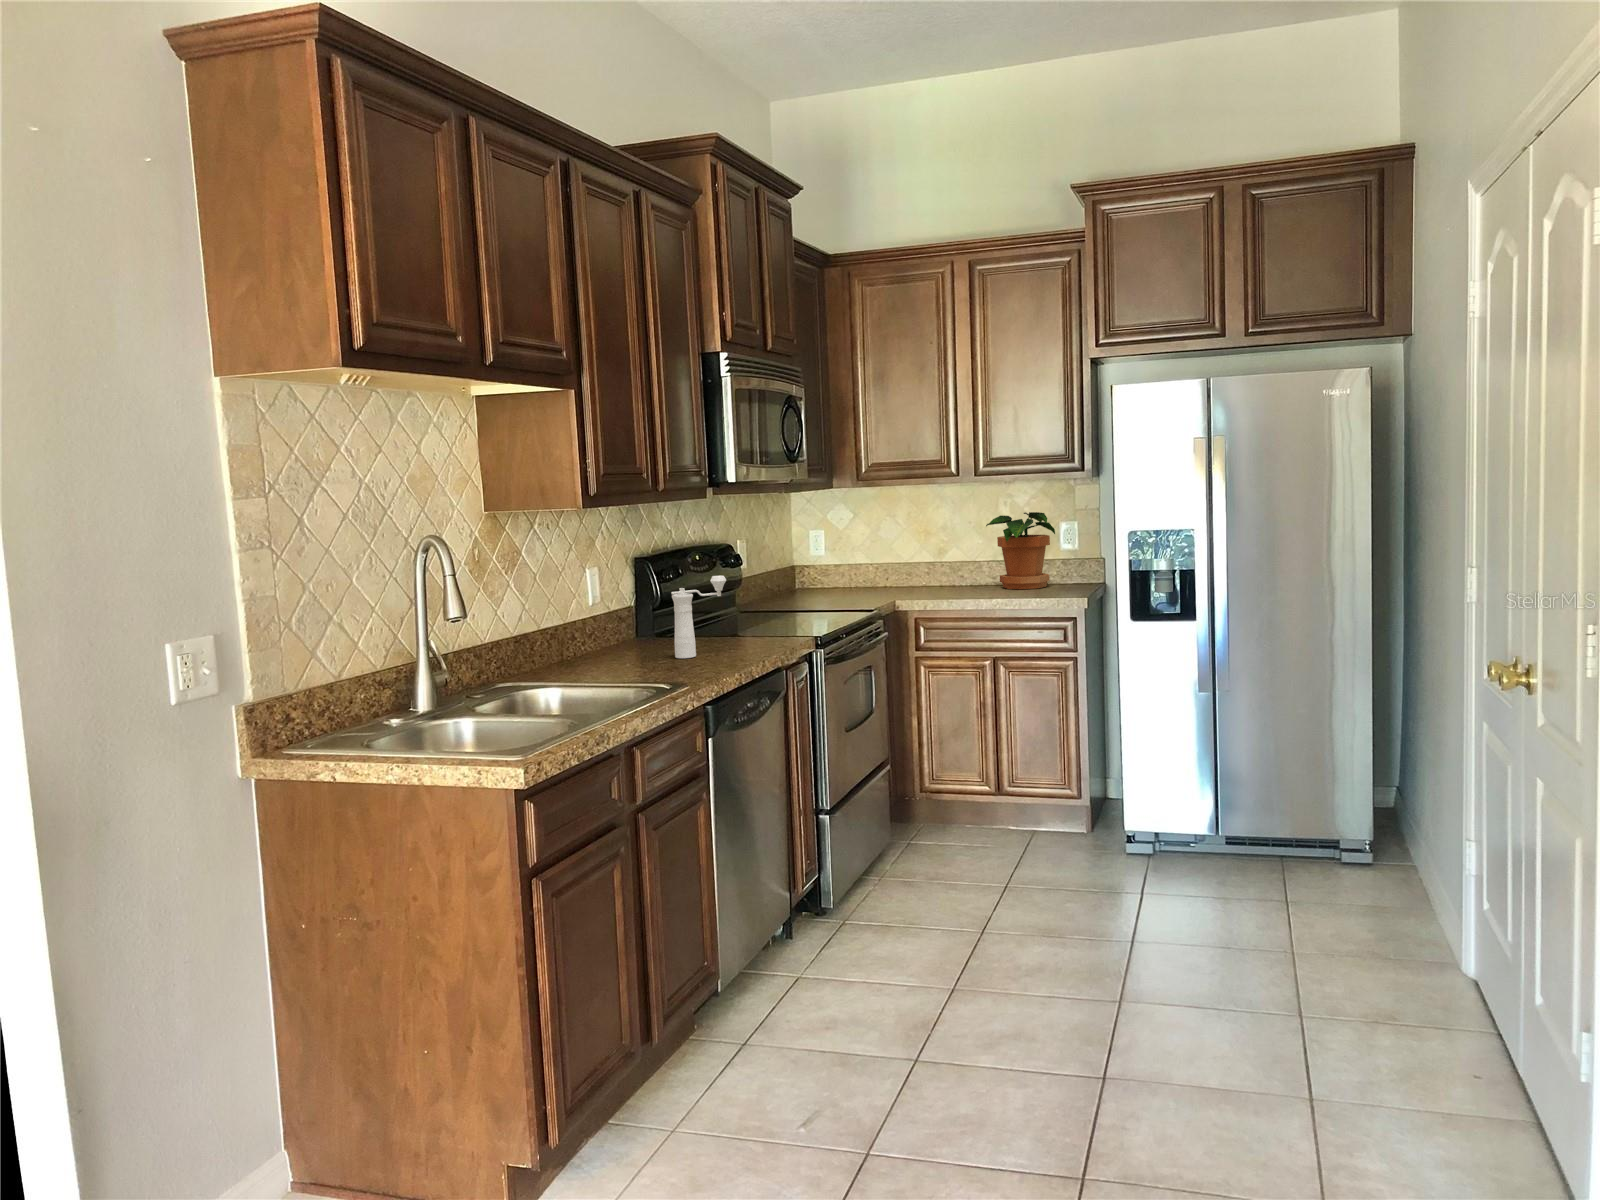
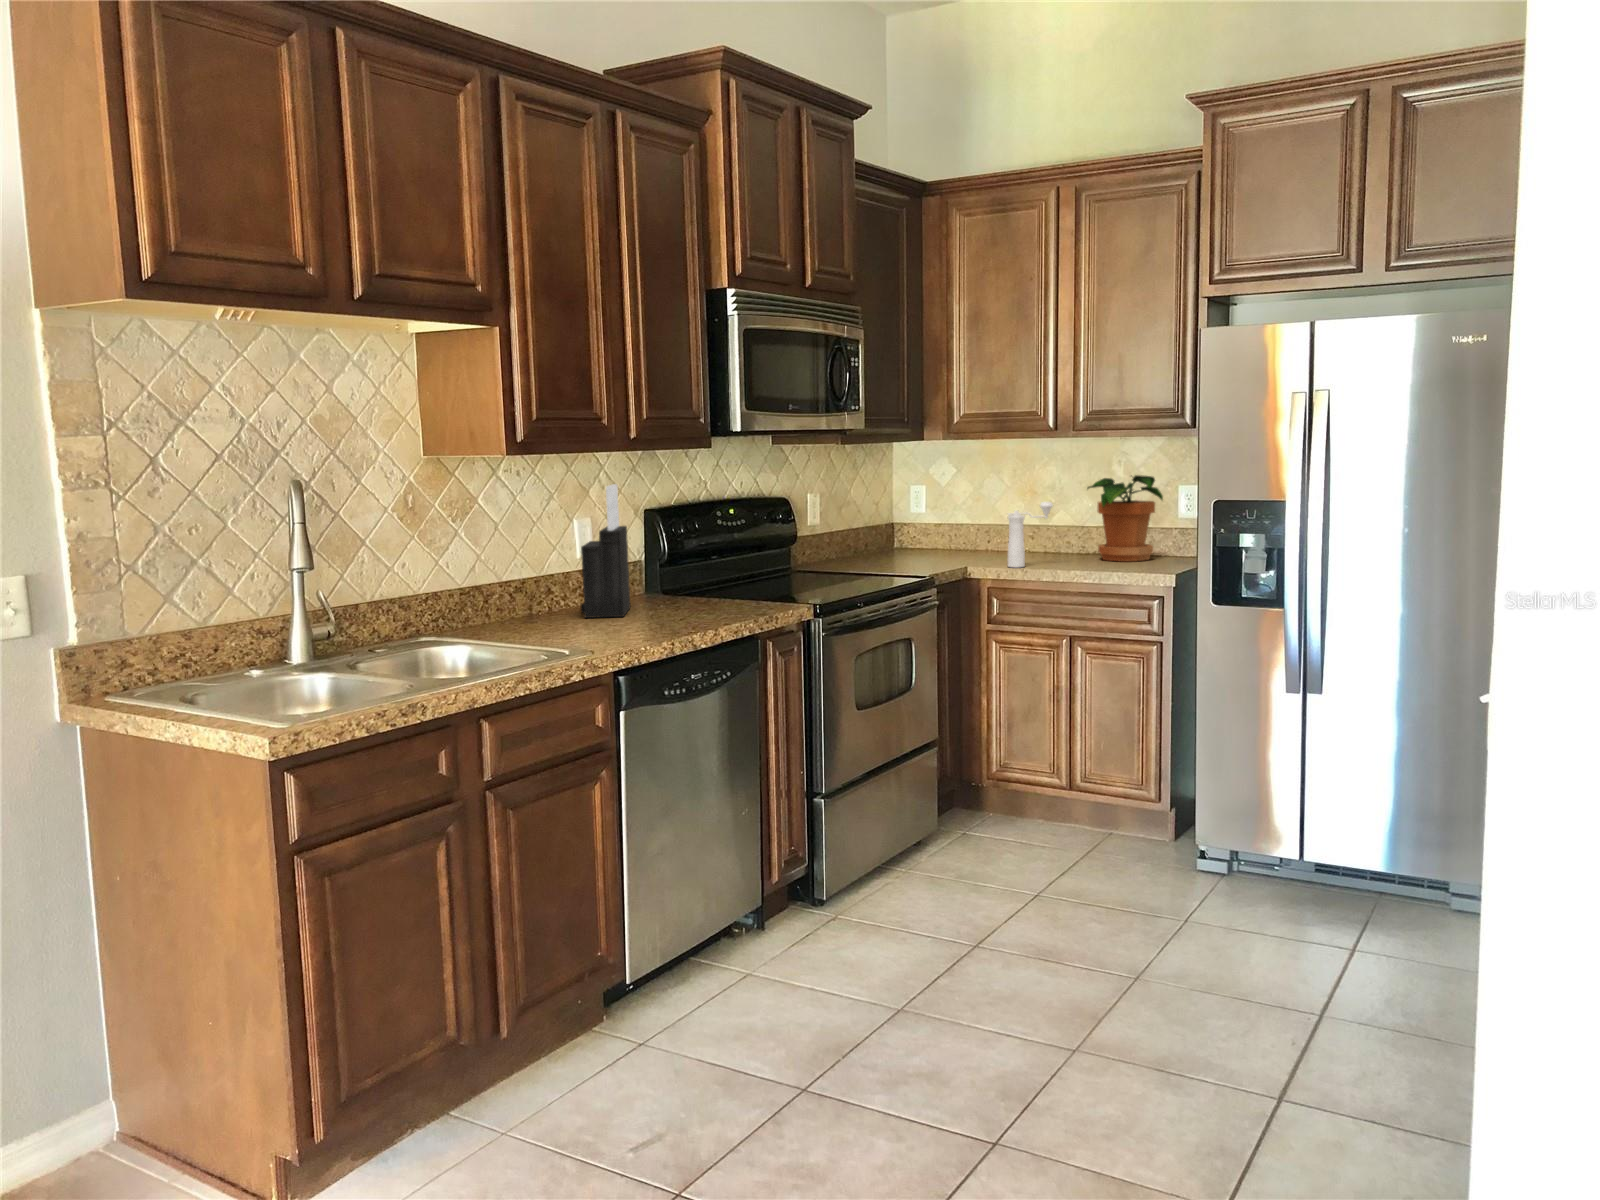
knife block: none [603,533,653,660] -> present [581,484,630,618]
pepper mill: present [671,576,726,658] -> present [1008,502,1053,568]

